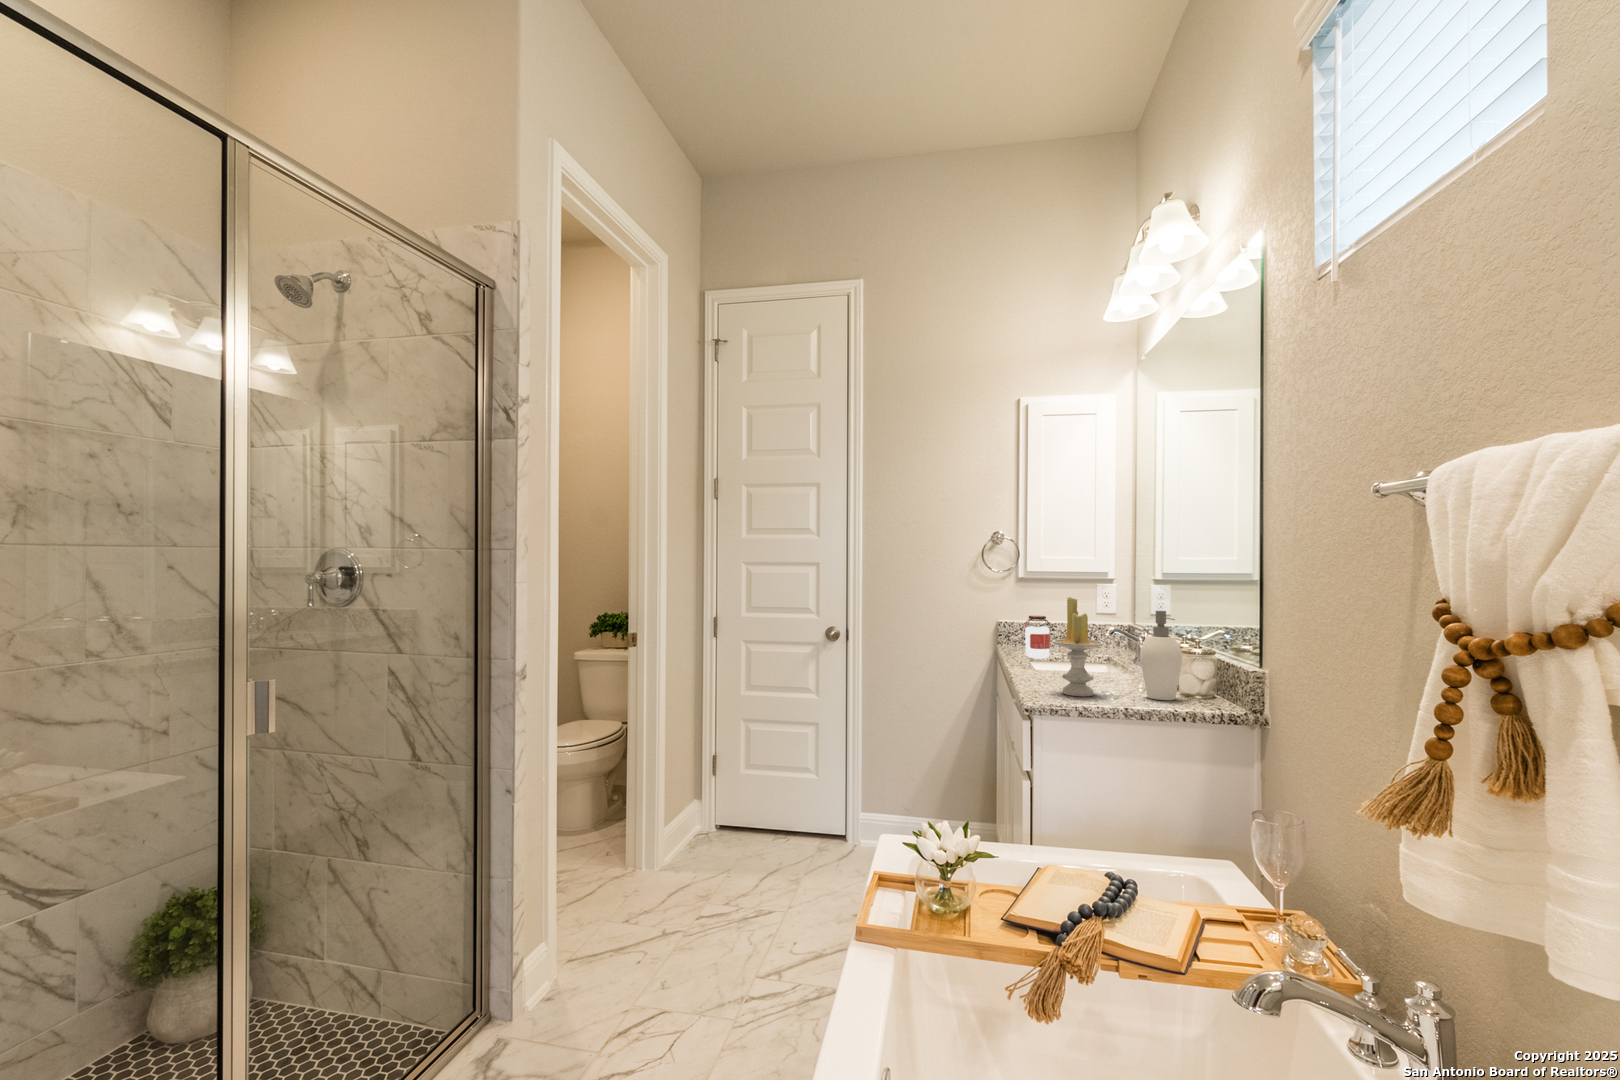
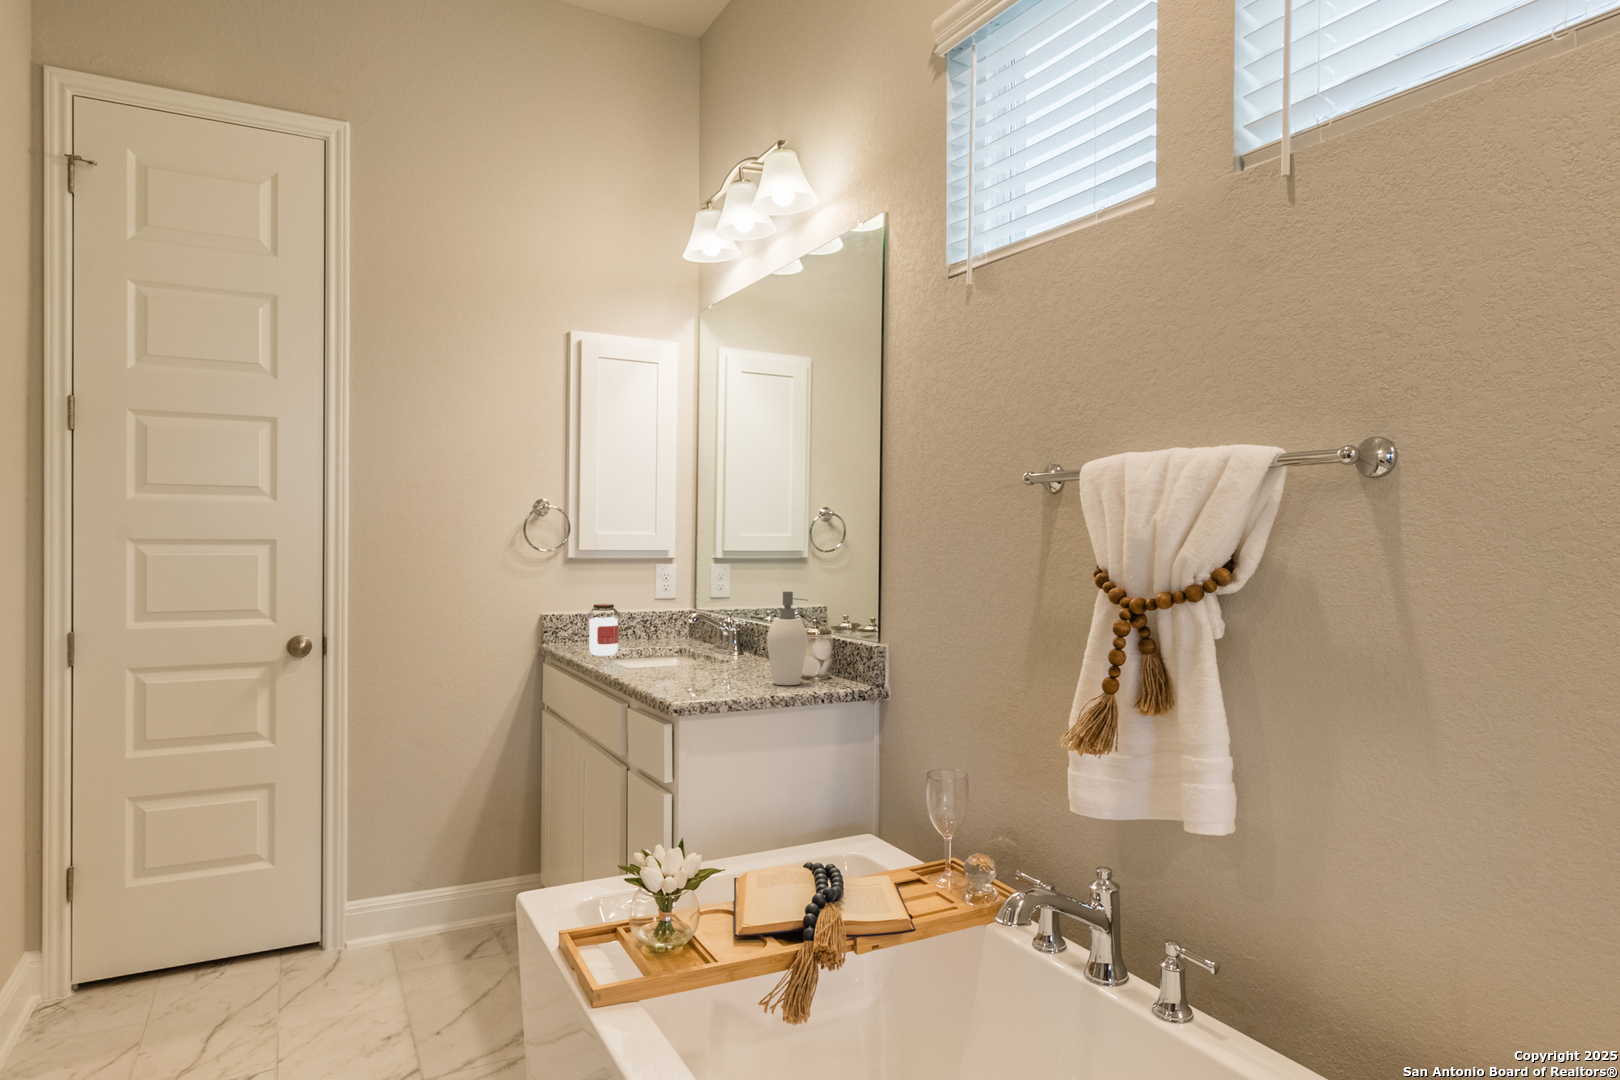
candle: present [1053,597,1103,696] -> none [681,580,736,691]

